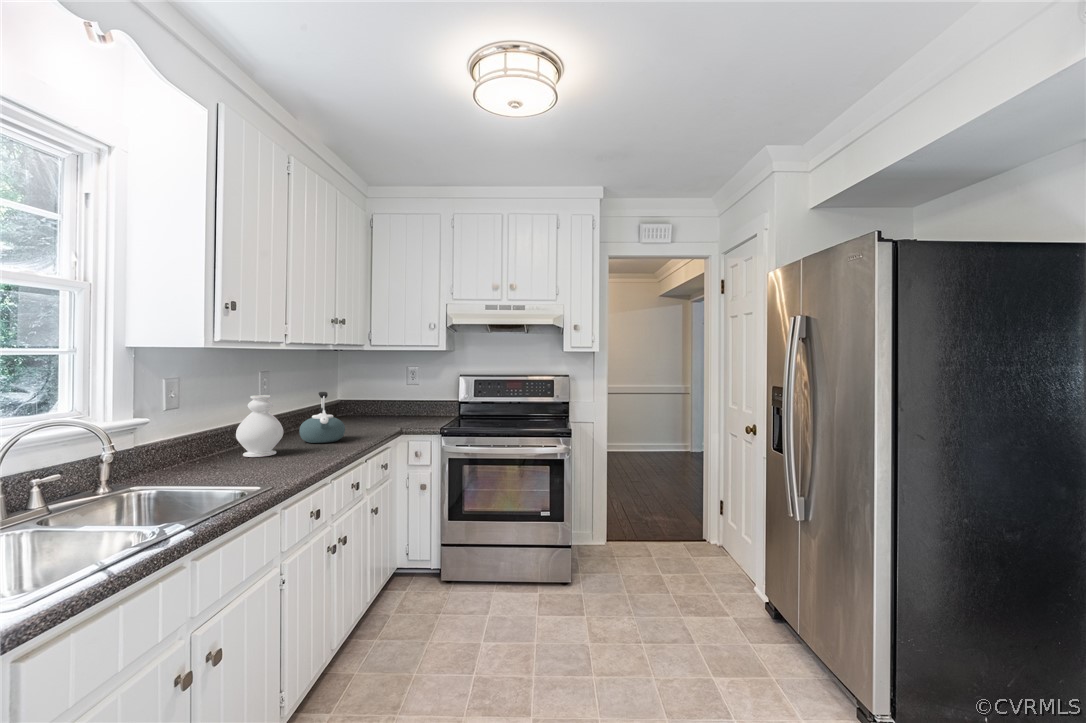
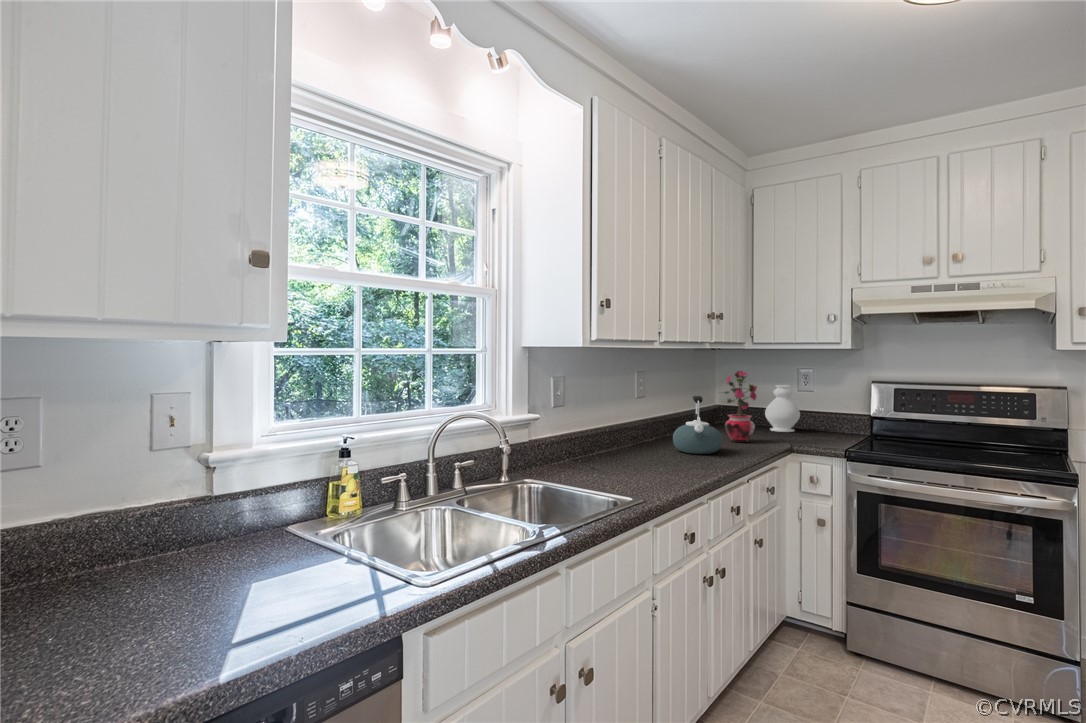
potted plant: none [341,368,375,430] -> present [725,371,757,442]
decorative vase: present [236,395,283,457] -> present [765,385,800,432]

